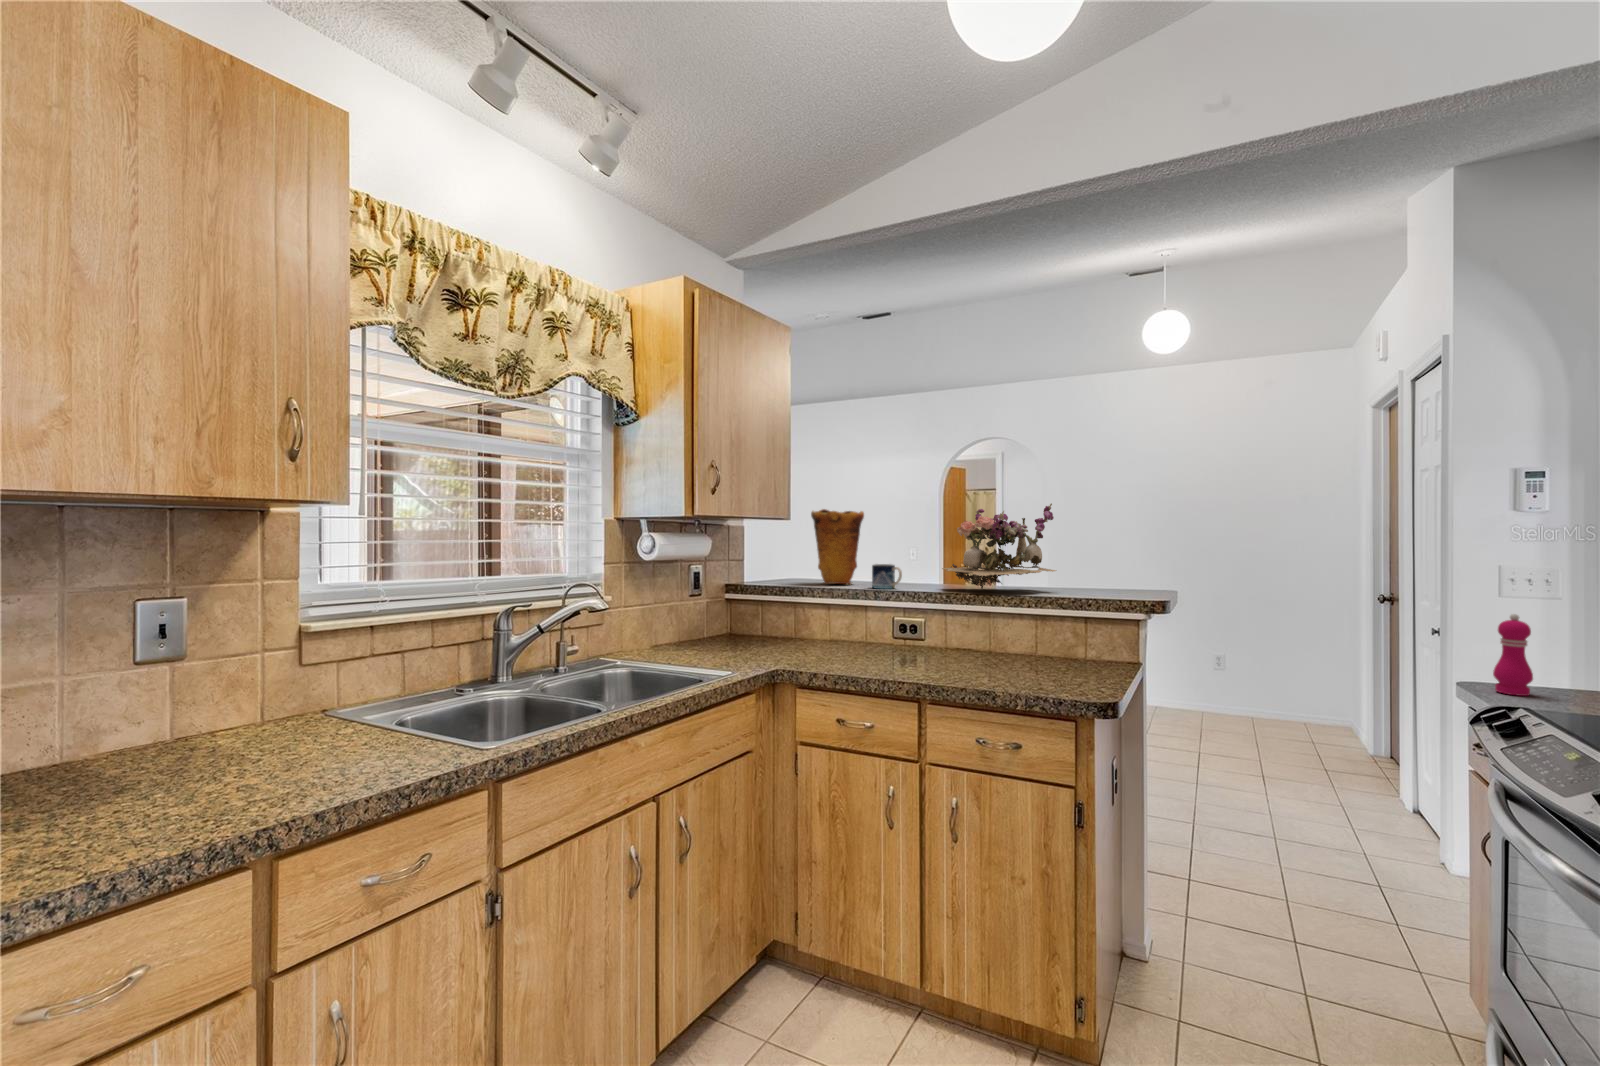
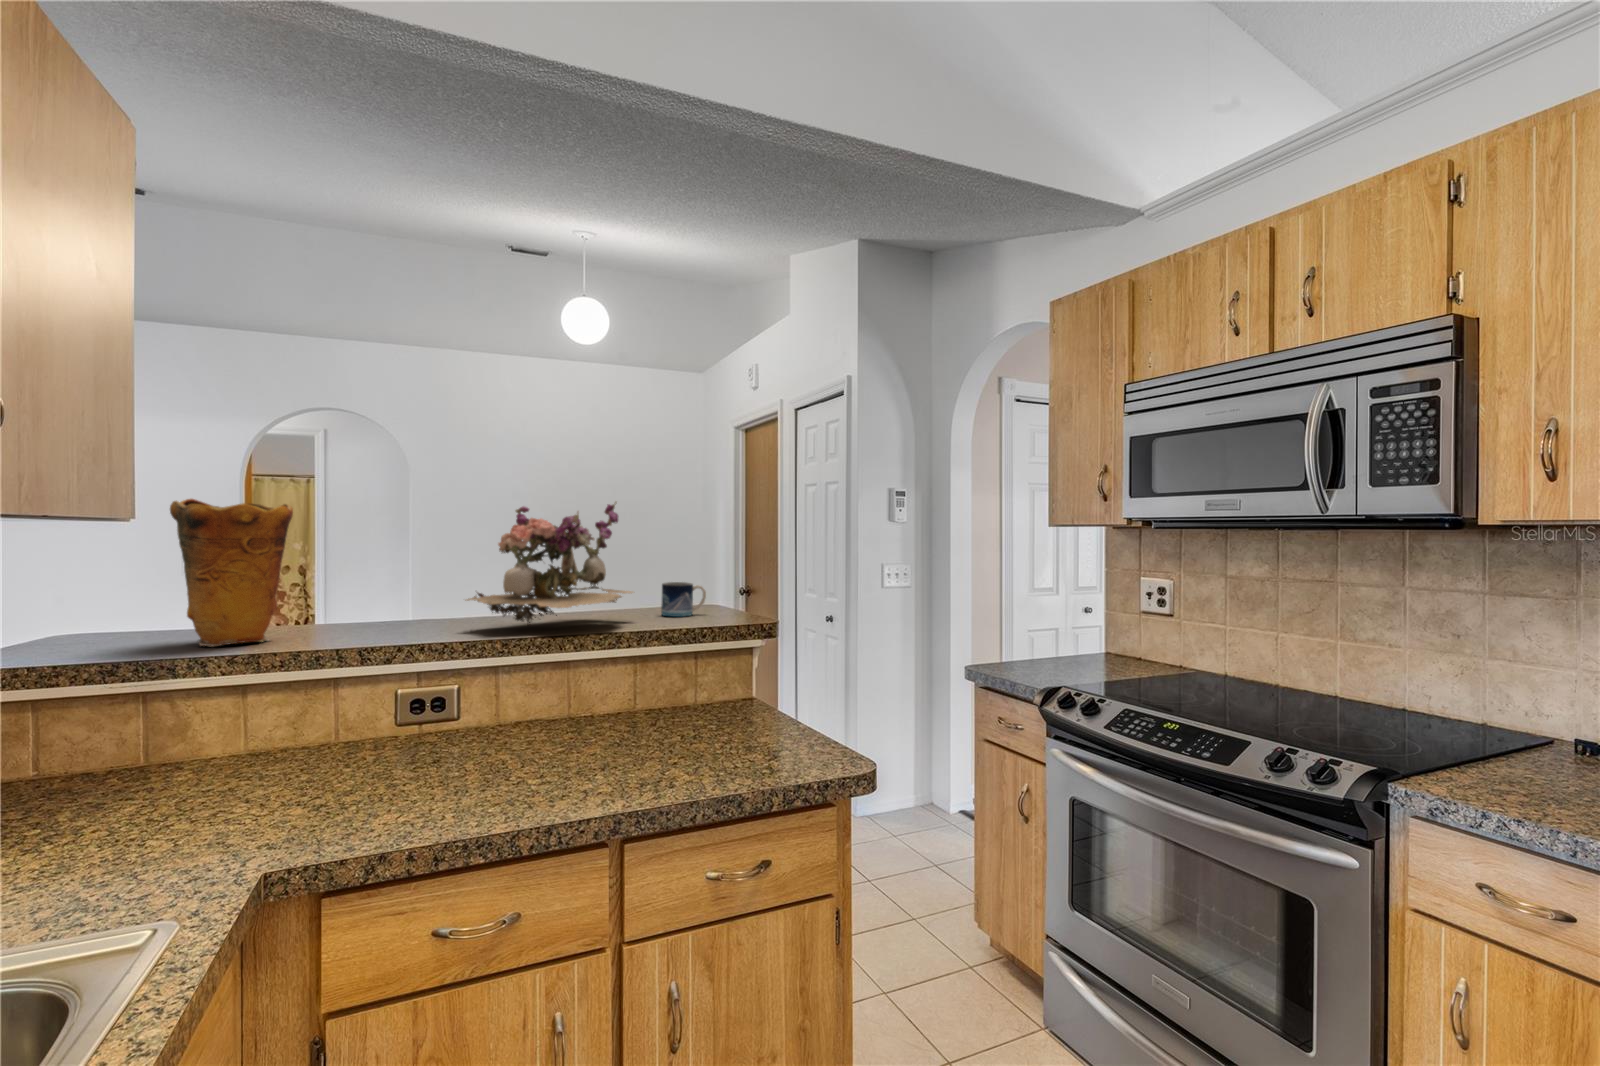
mug: present [872,564,902,589] -> present [661,582,706,617]
pepper mill: present [1493,614,1533,696] -> none [997,605,1021,673]

